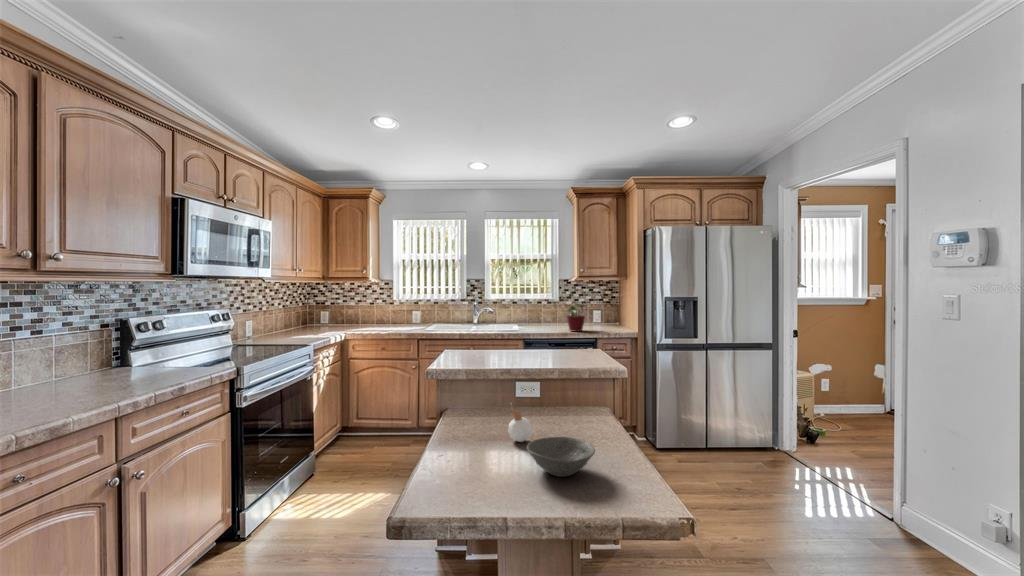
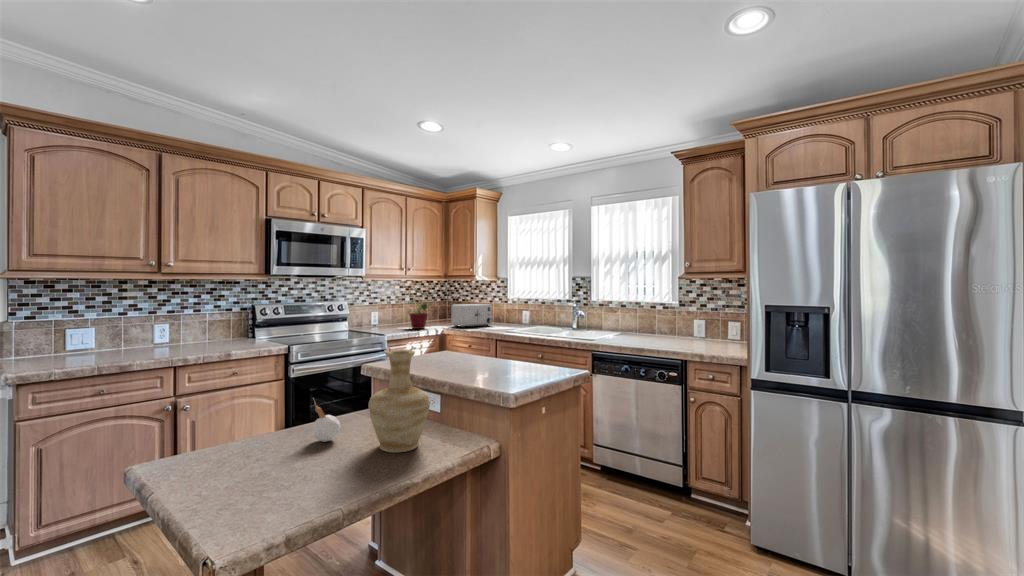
potted plant: present [554,292,585,332] -> present [408,289,428,329]
toaster: none [348,306,389,331] -> present [451,304,492,327]
vase: none [549,349,600,436] -> present [368,350,430,452]
bowl: present [527,437,595,477] -> none [226,437,310,479]

